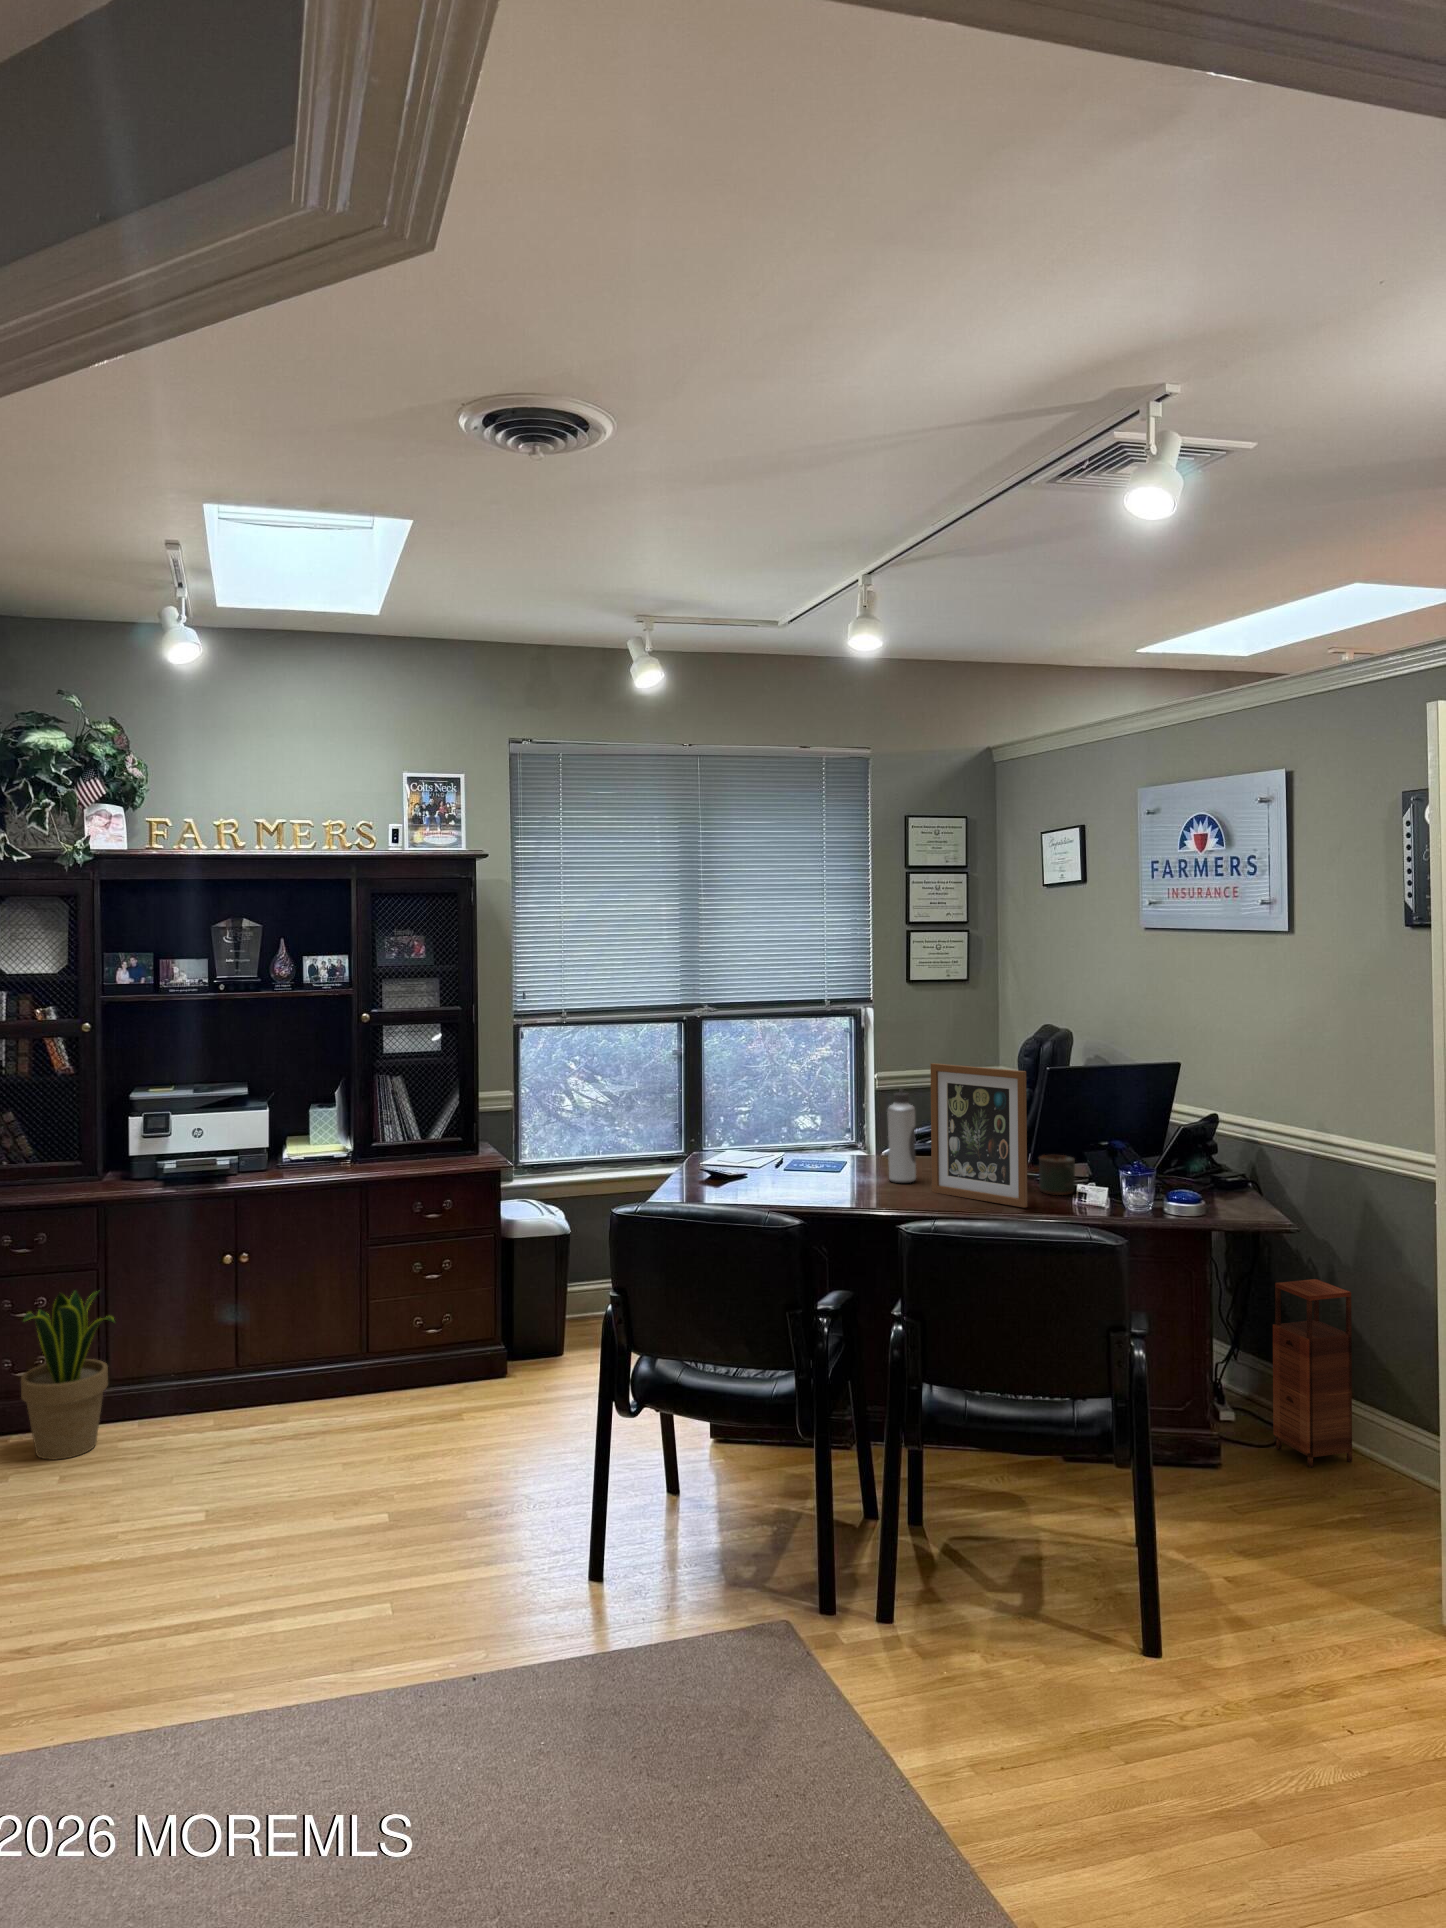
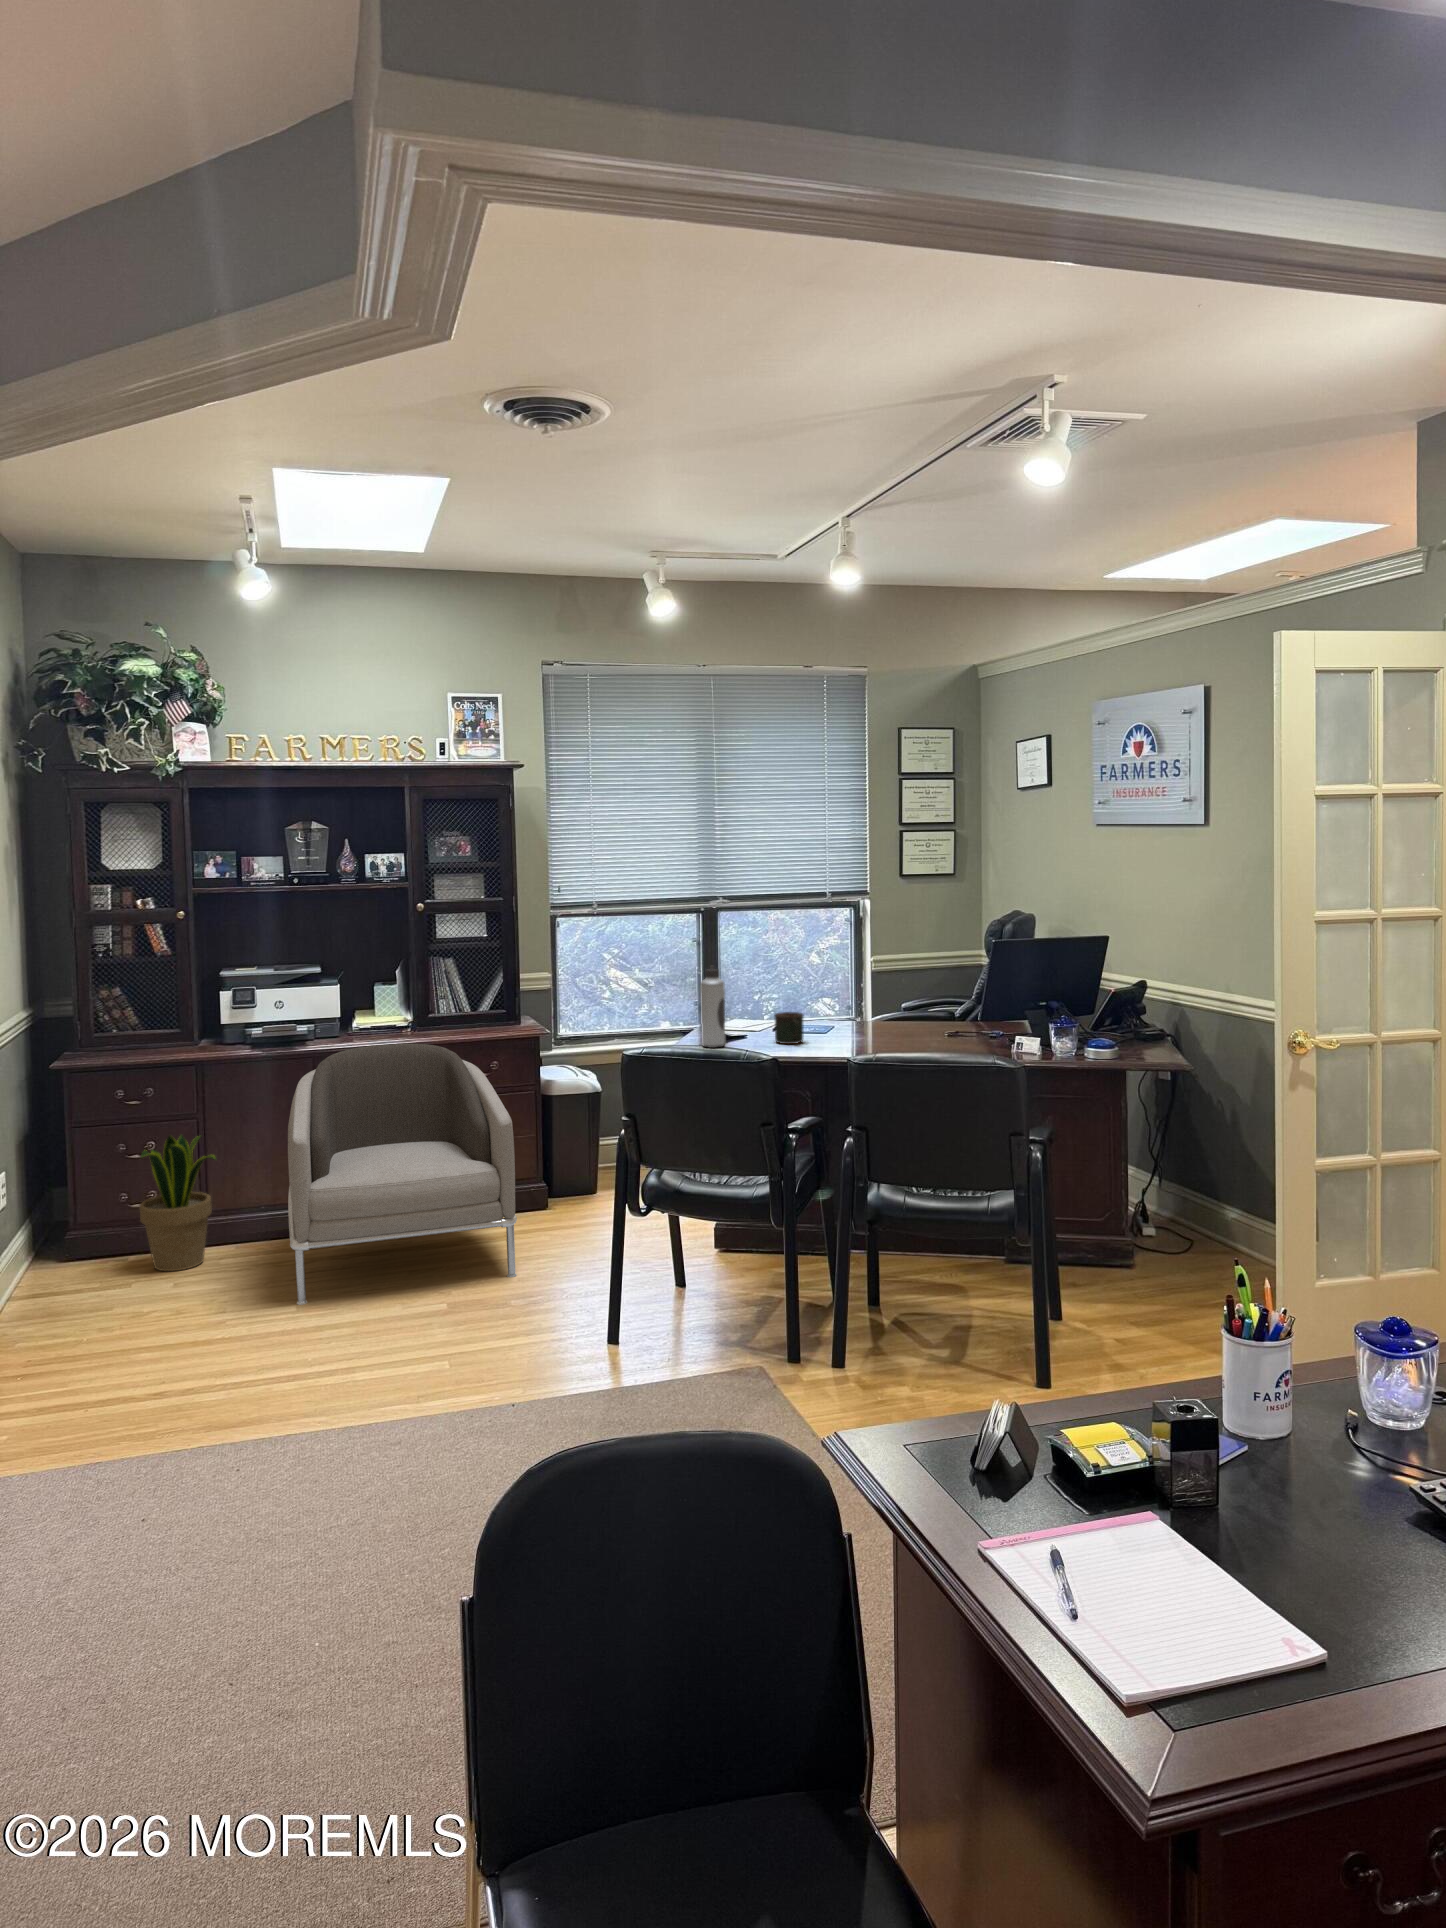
picture frame: present [930,1063,1027,1208] -> none [894,937,970,1054]
water bottle: present [887,1089,916,1183] -> present [700,966,725,1048]
mug: present [1039,1155,1075,1195] -> present [774,1012,803,1044]
armchair: none [197,1180,472,1513] -> present [288,1044,517,1305]
storage cabinet: present [1273,1279,1352,1467] -> none [1180,1115,1243,1266]

